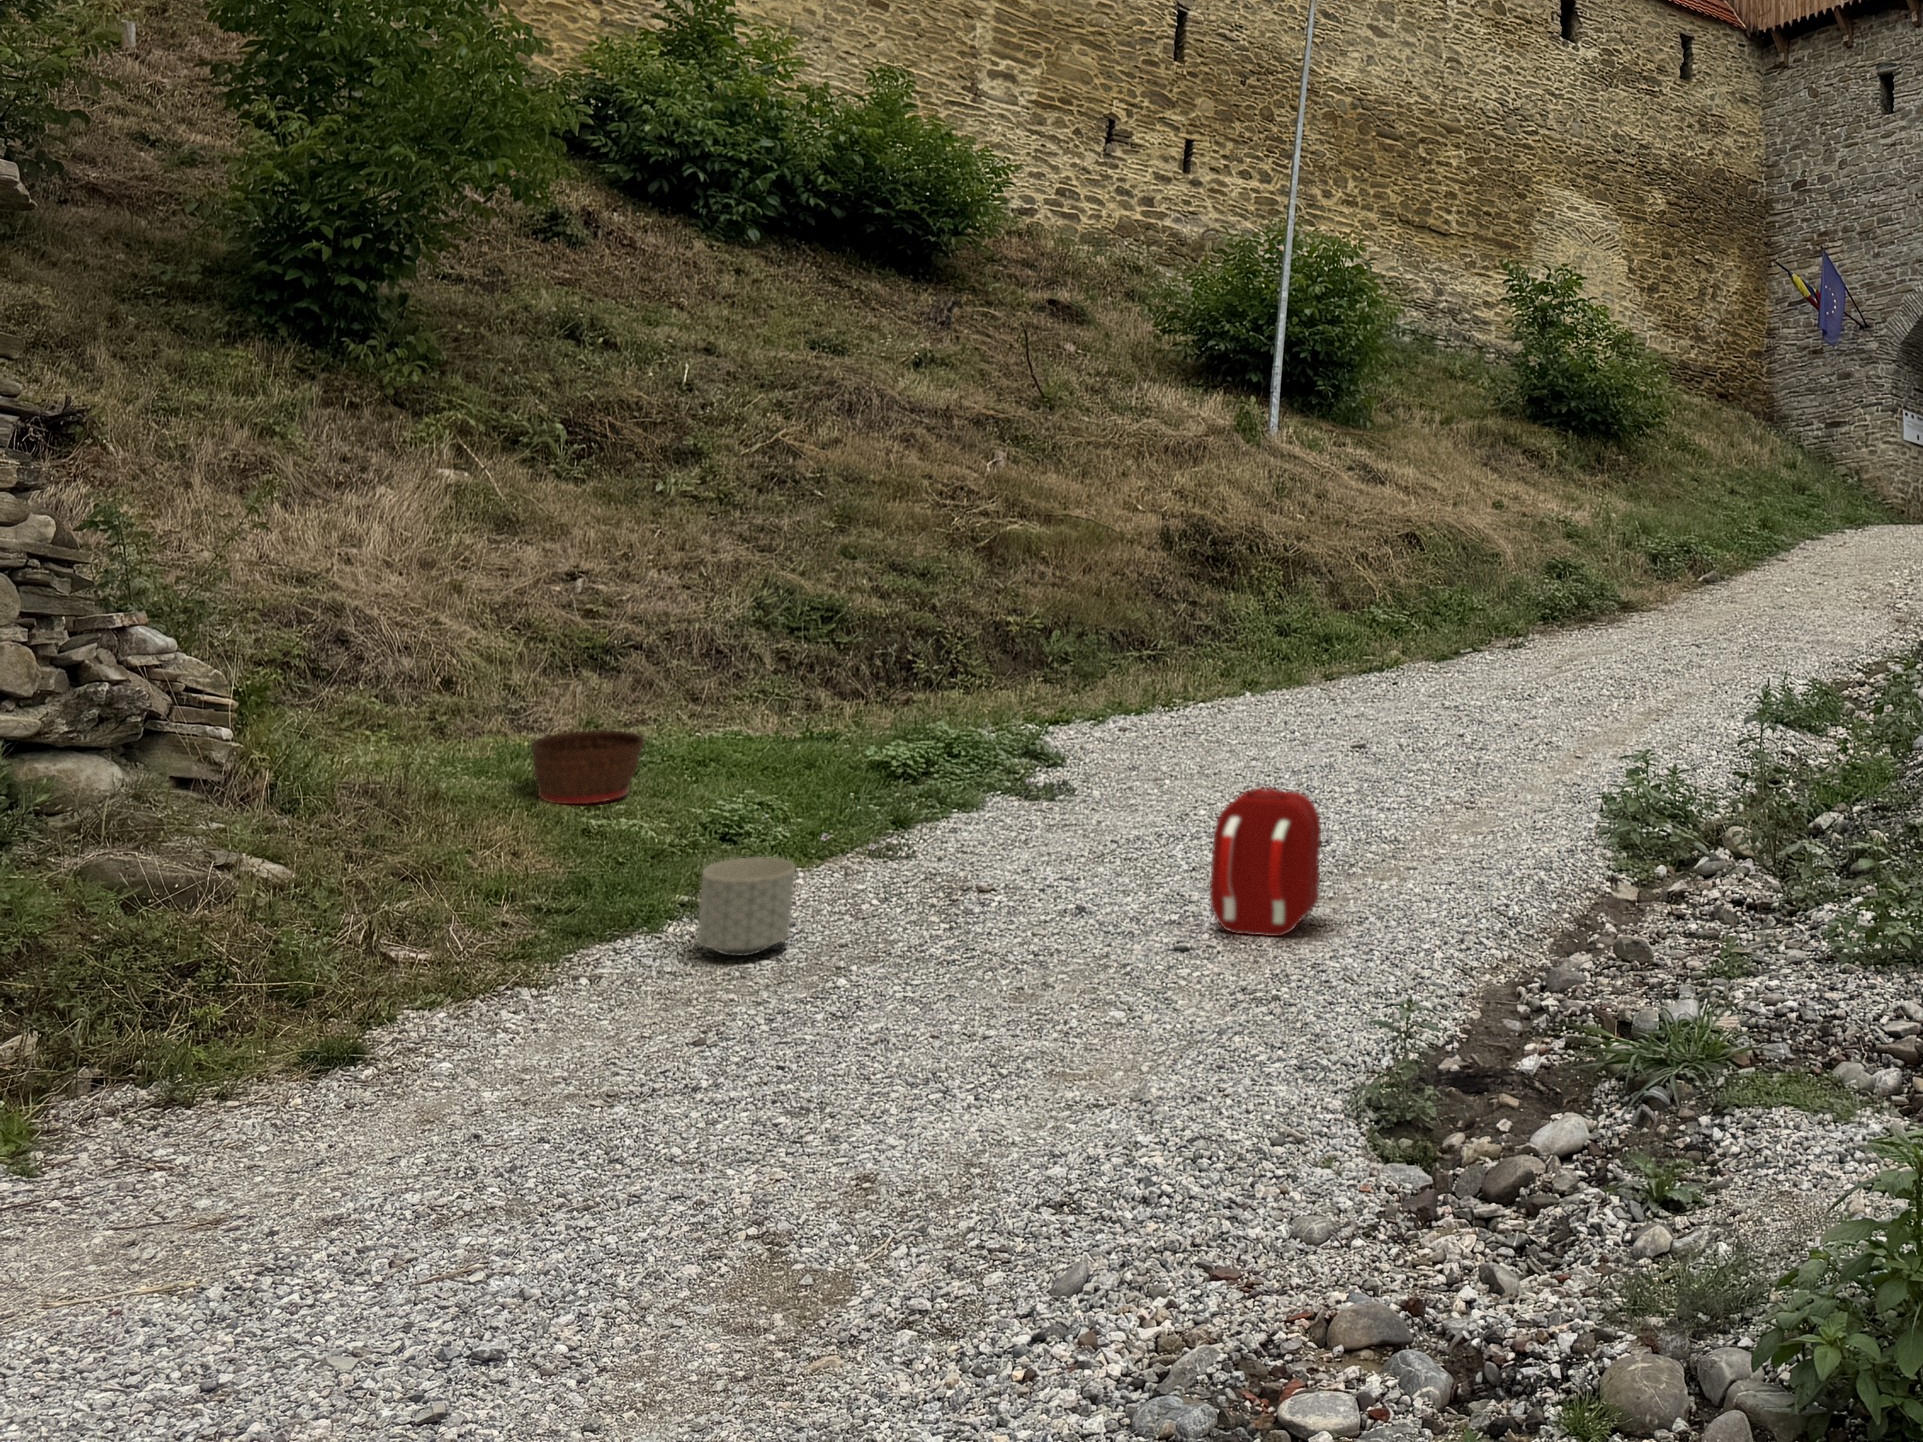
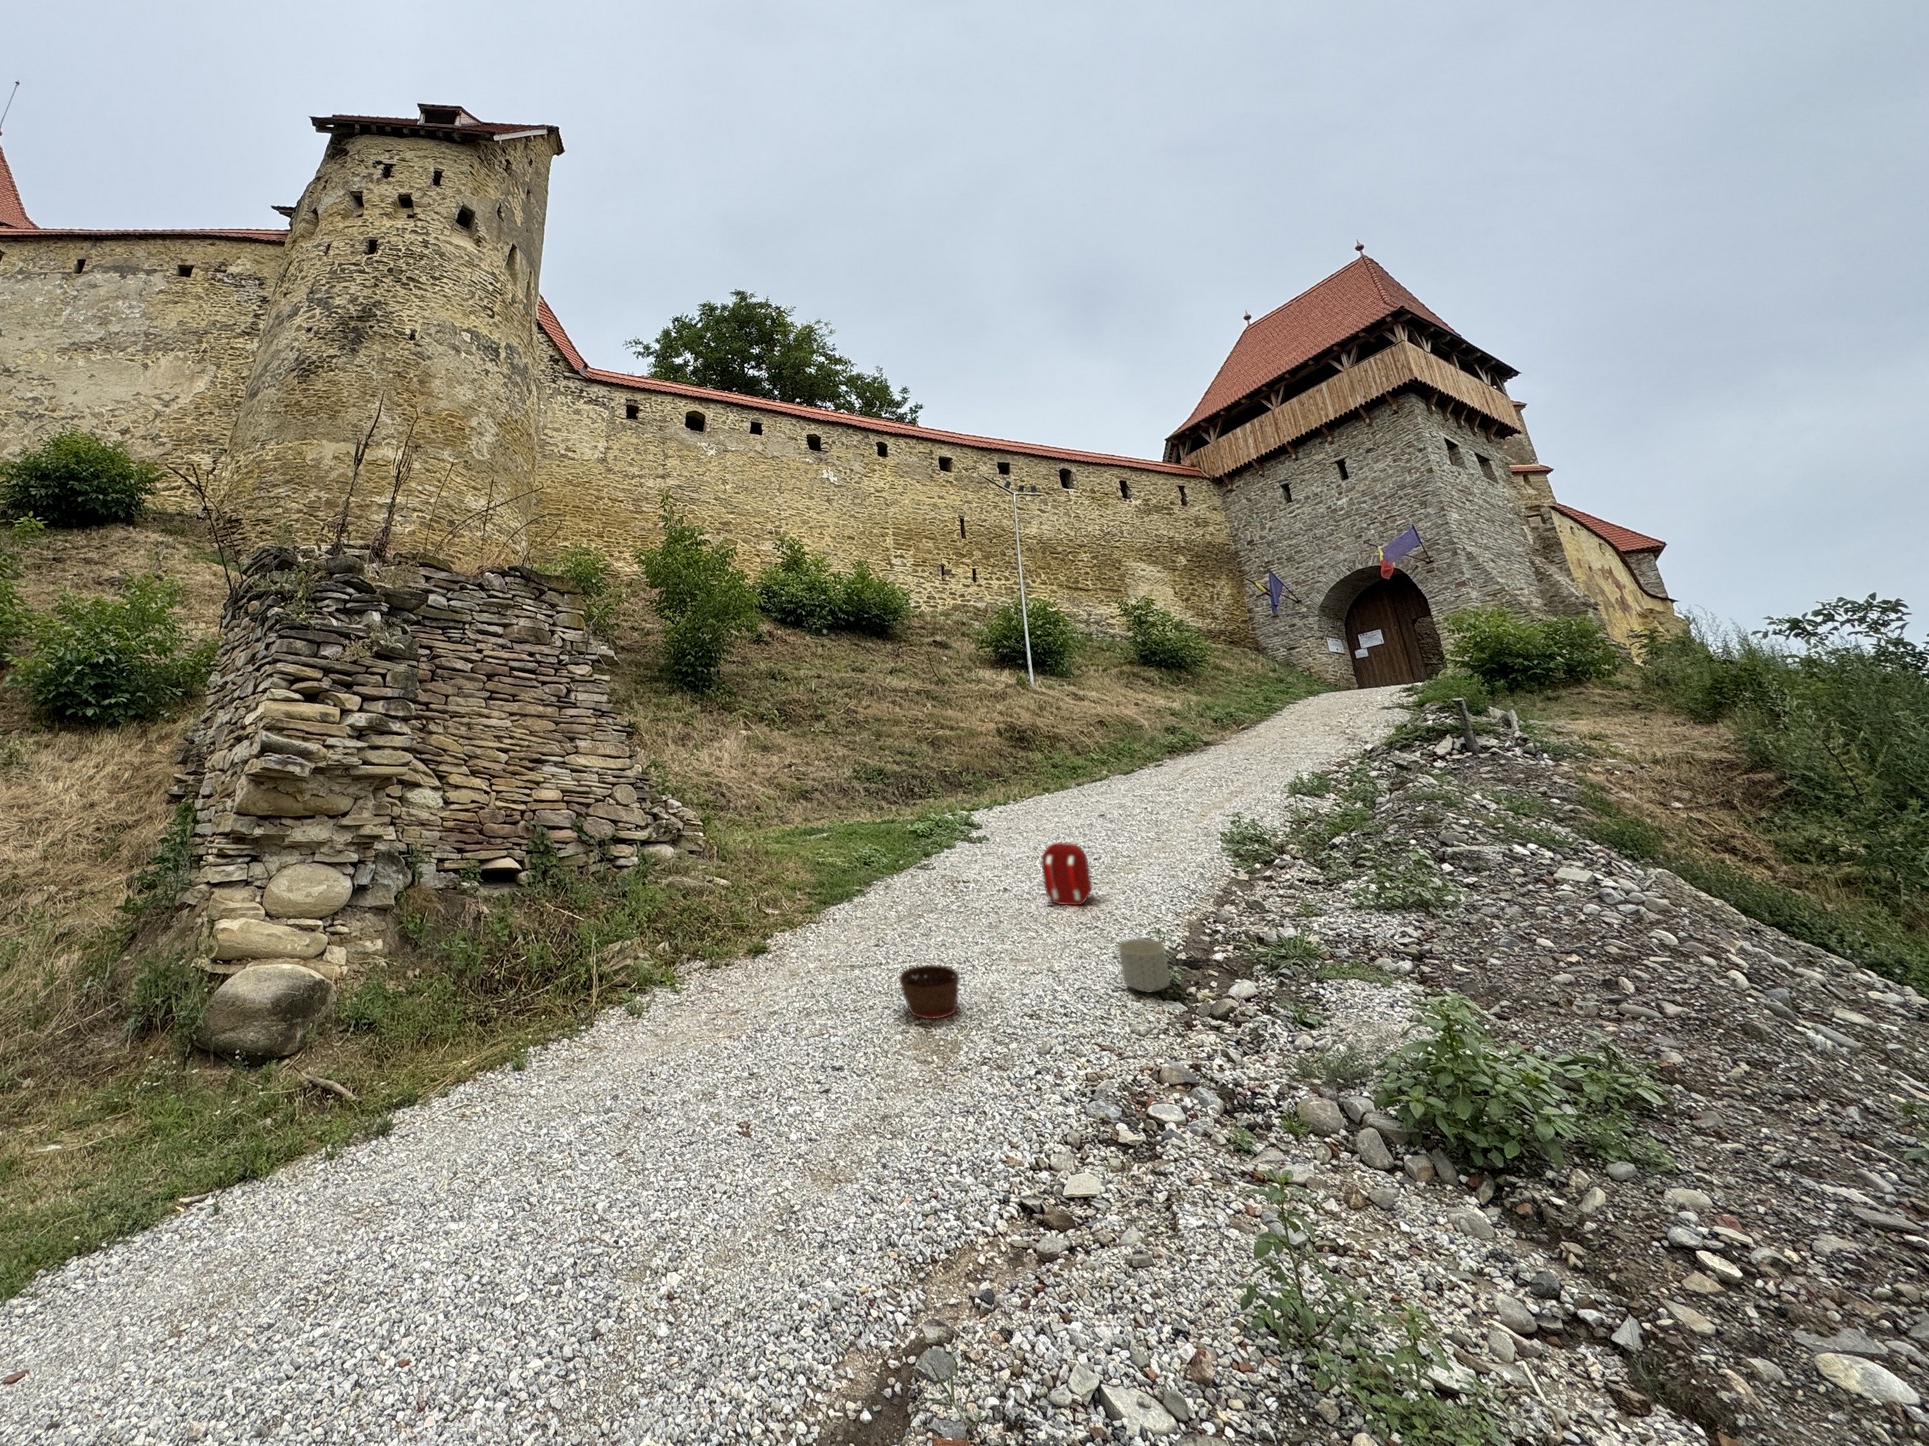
basket: present [531,730,645,804] -> present [899,965,959,1019]
planter: present [697,857,795,956] -> present [1119,939,1170,992]

